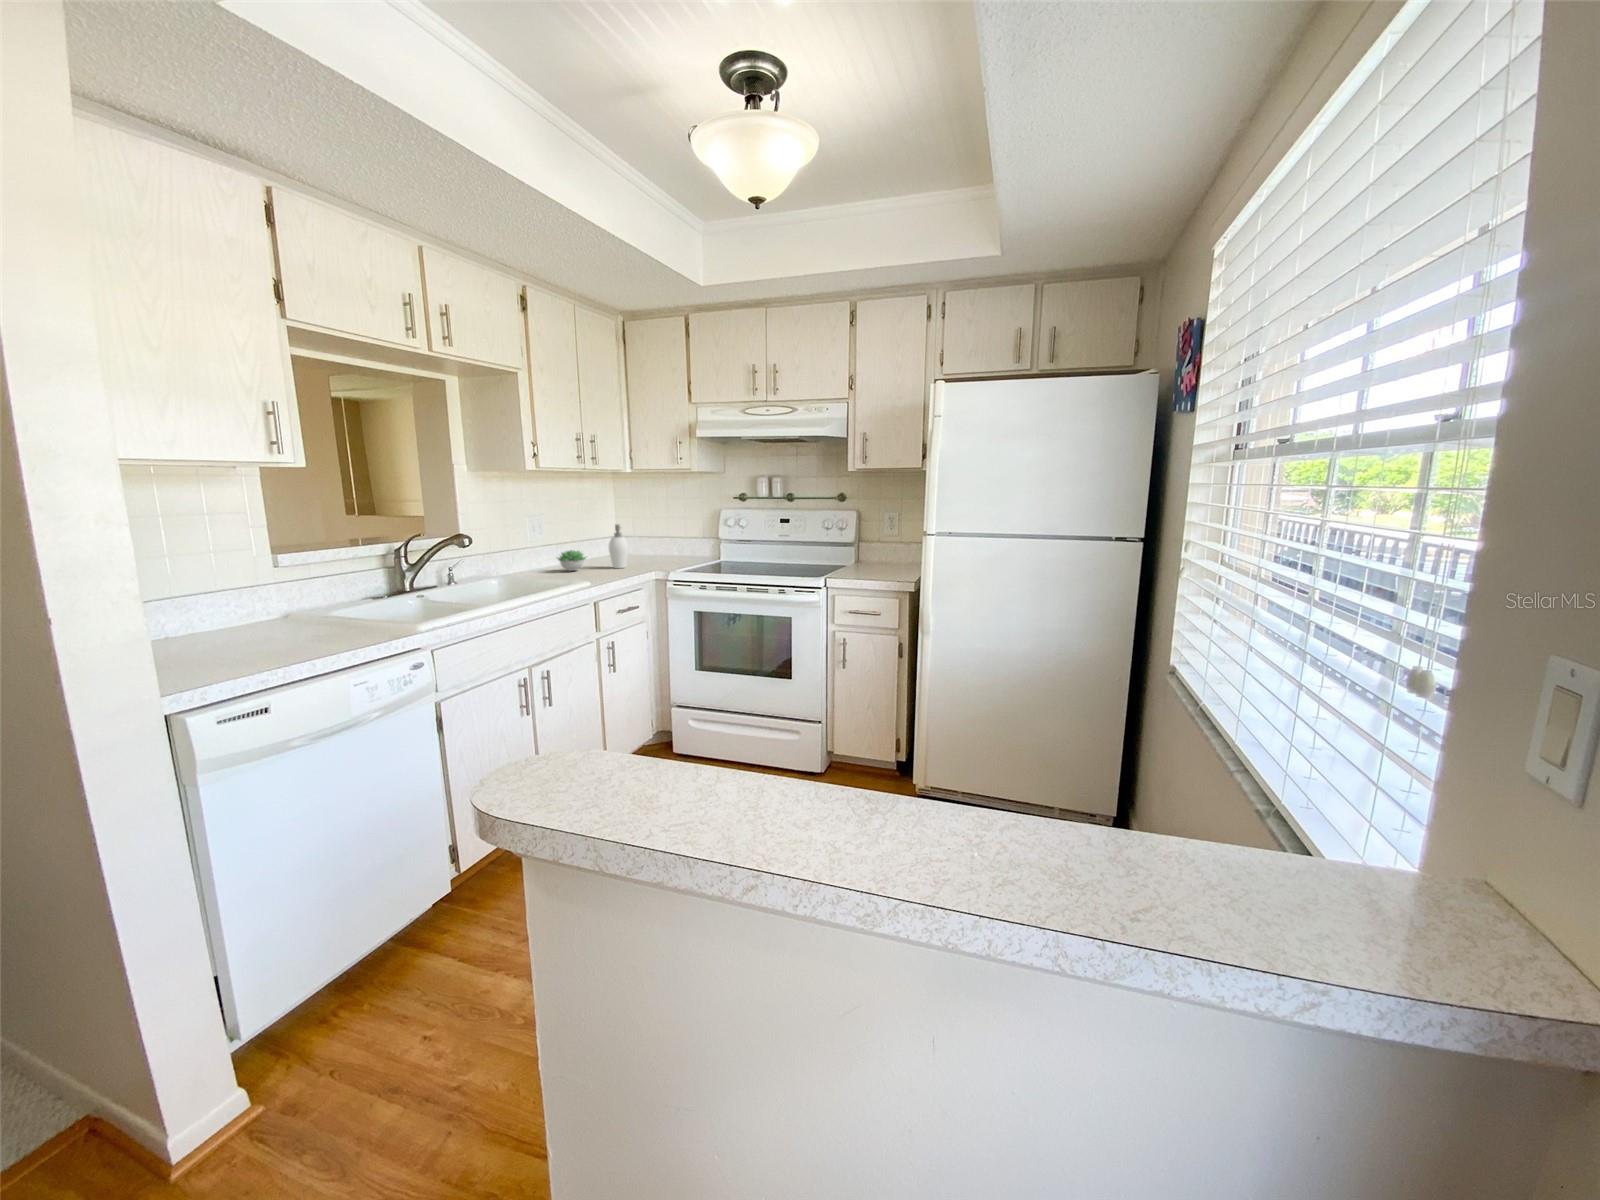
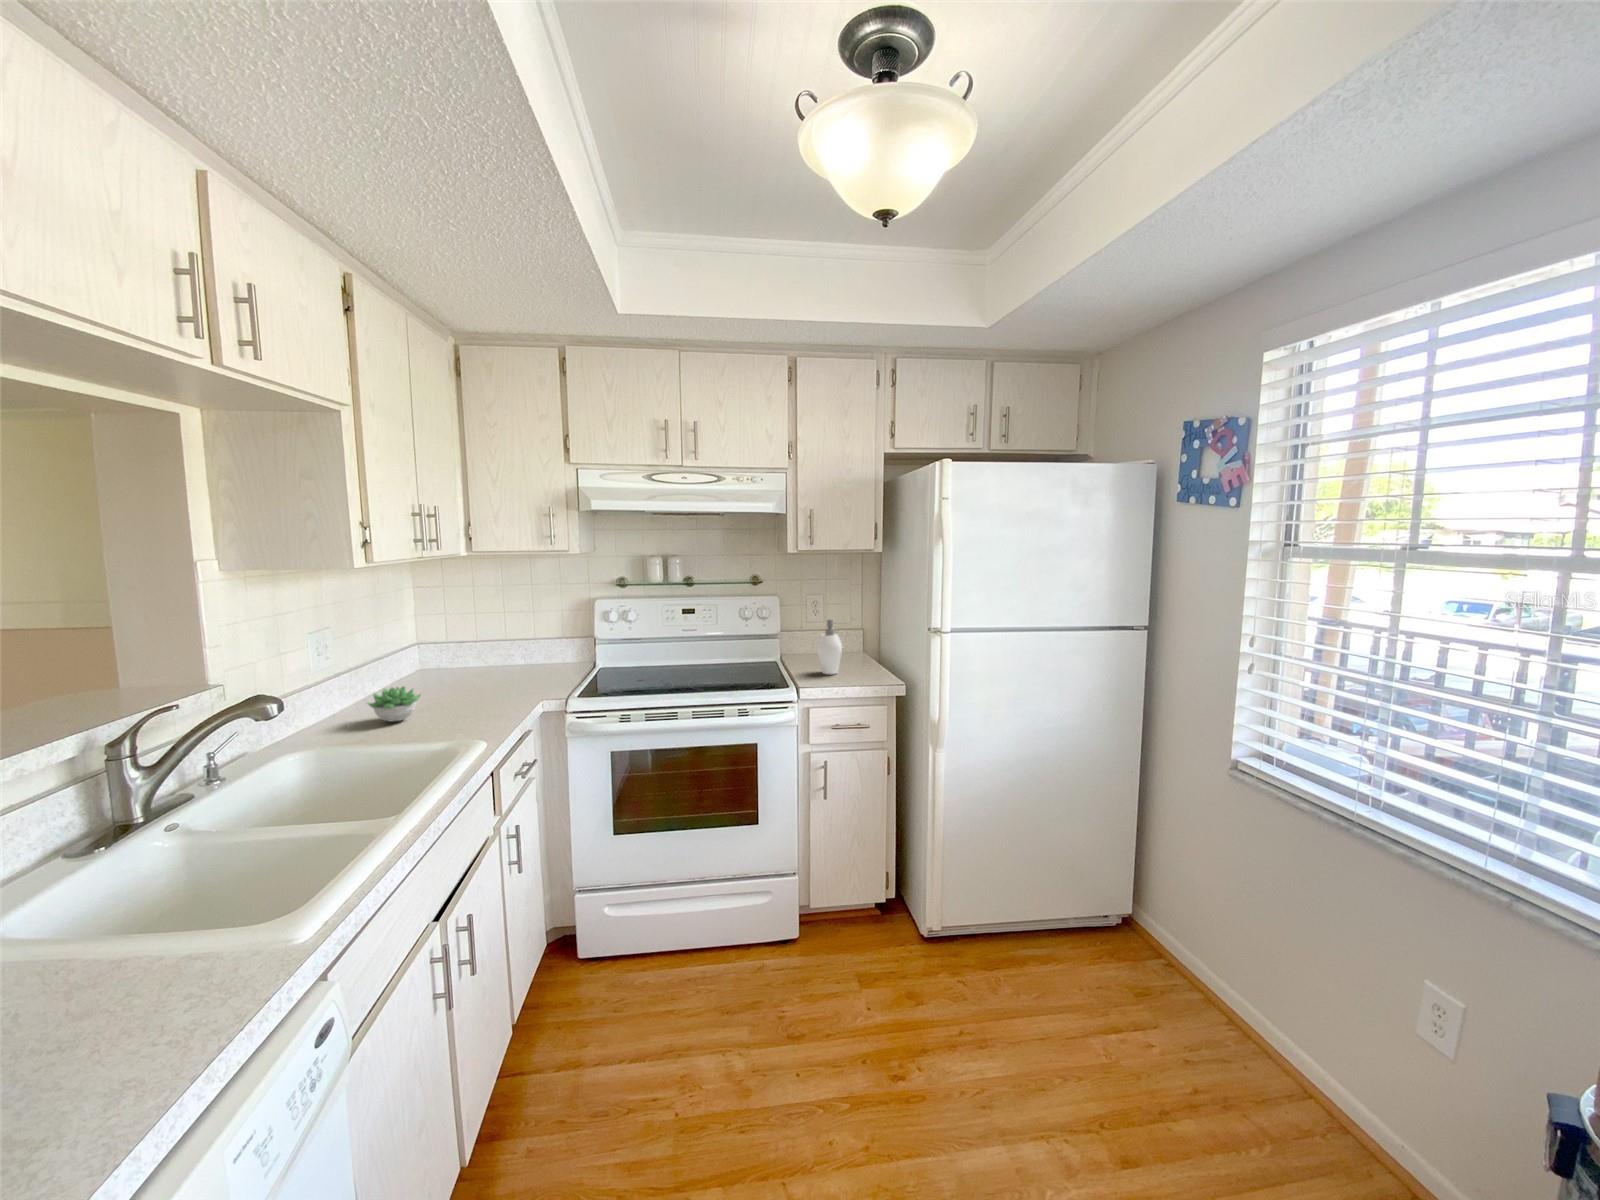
soap dispenser: present [609,524,628,568] -> present [818,619,842,674]

